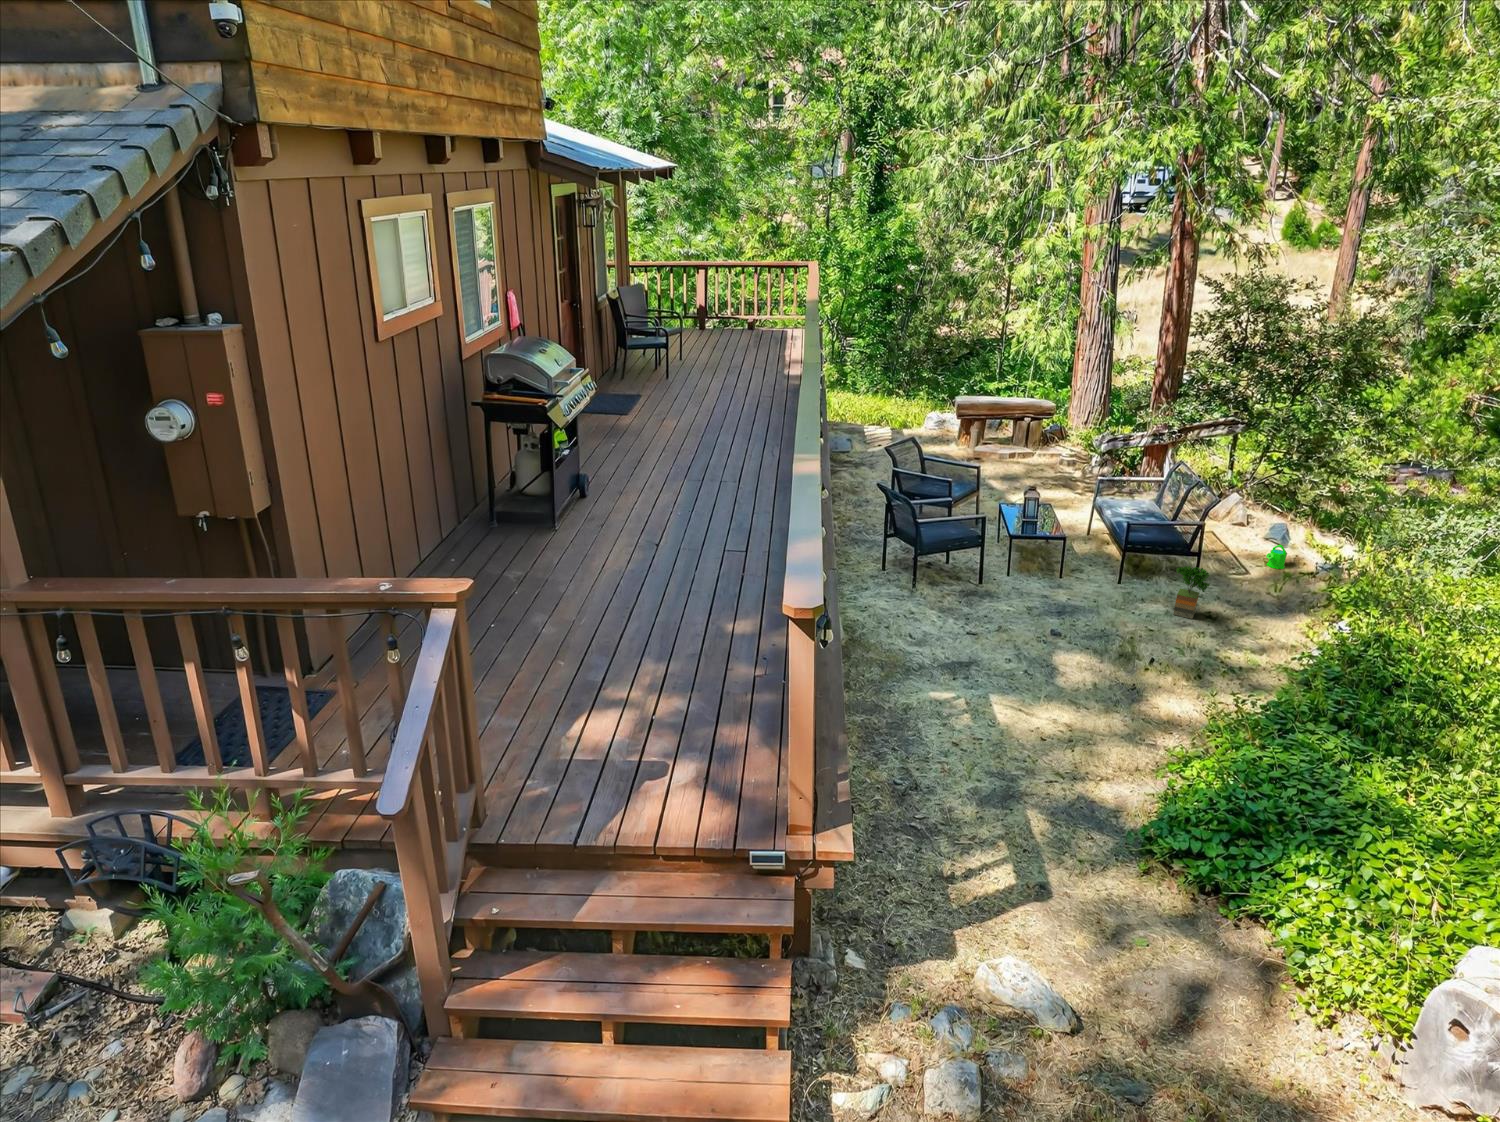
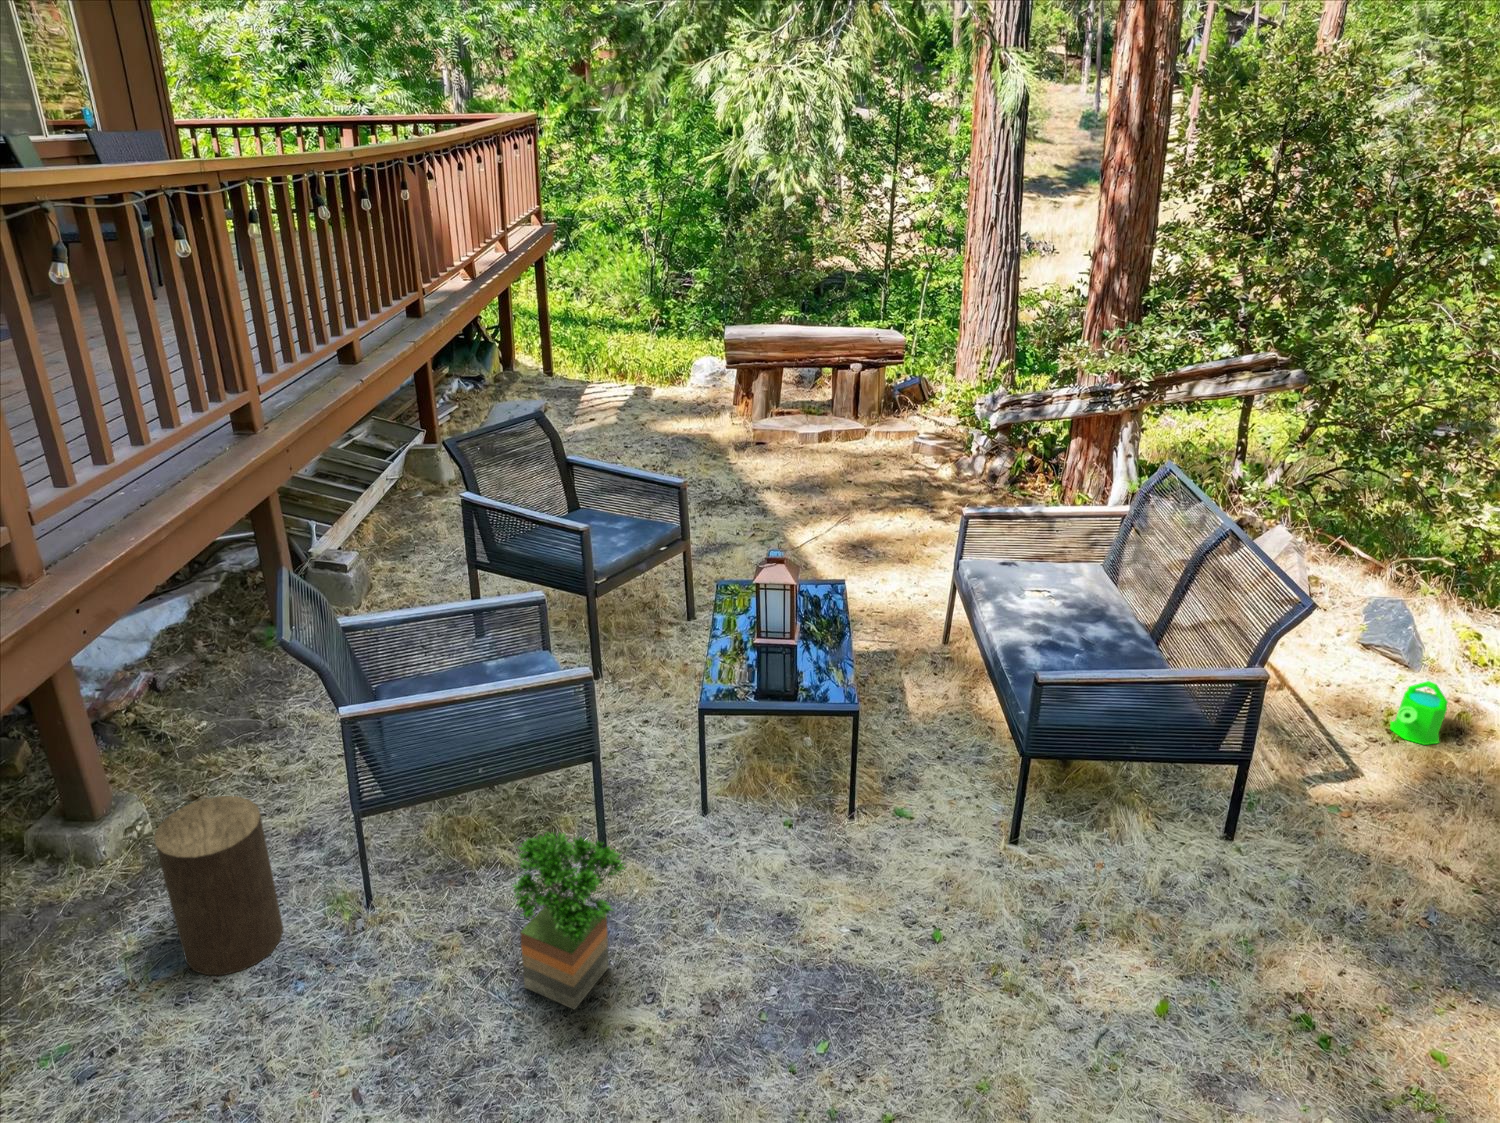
stool: none [861,549,892,601] -> present [154,796,283,975]
potted tree: present [1173,566,1210,619] -> present [513,832,626,1010]

